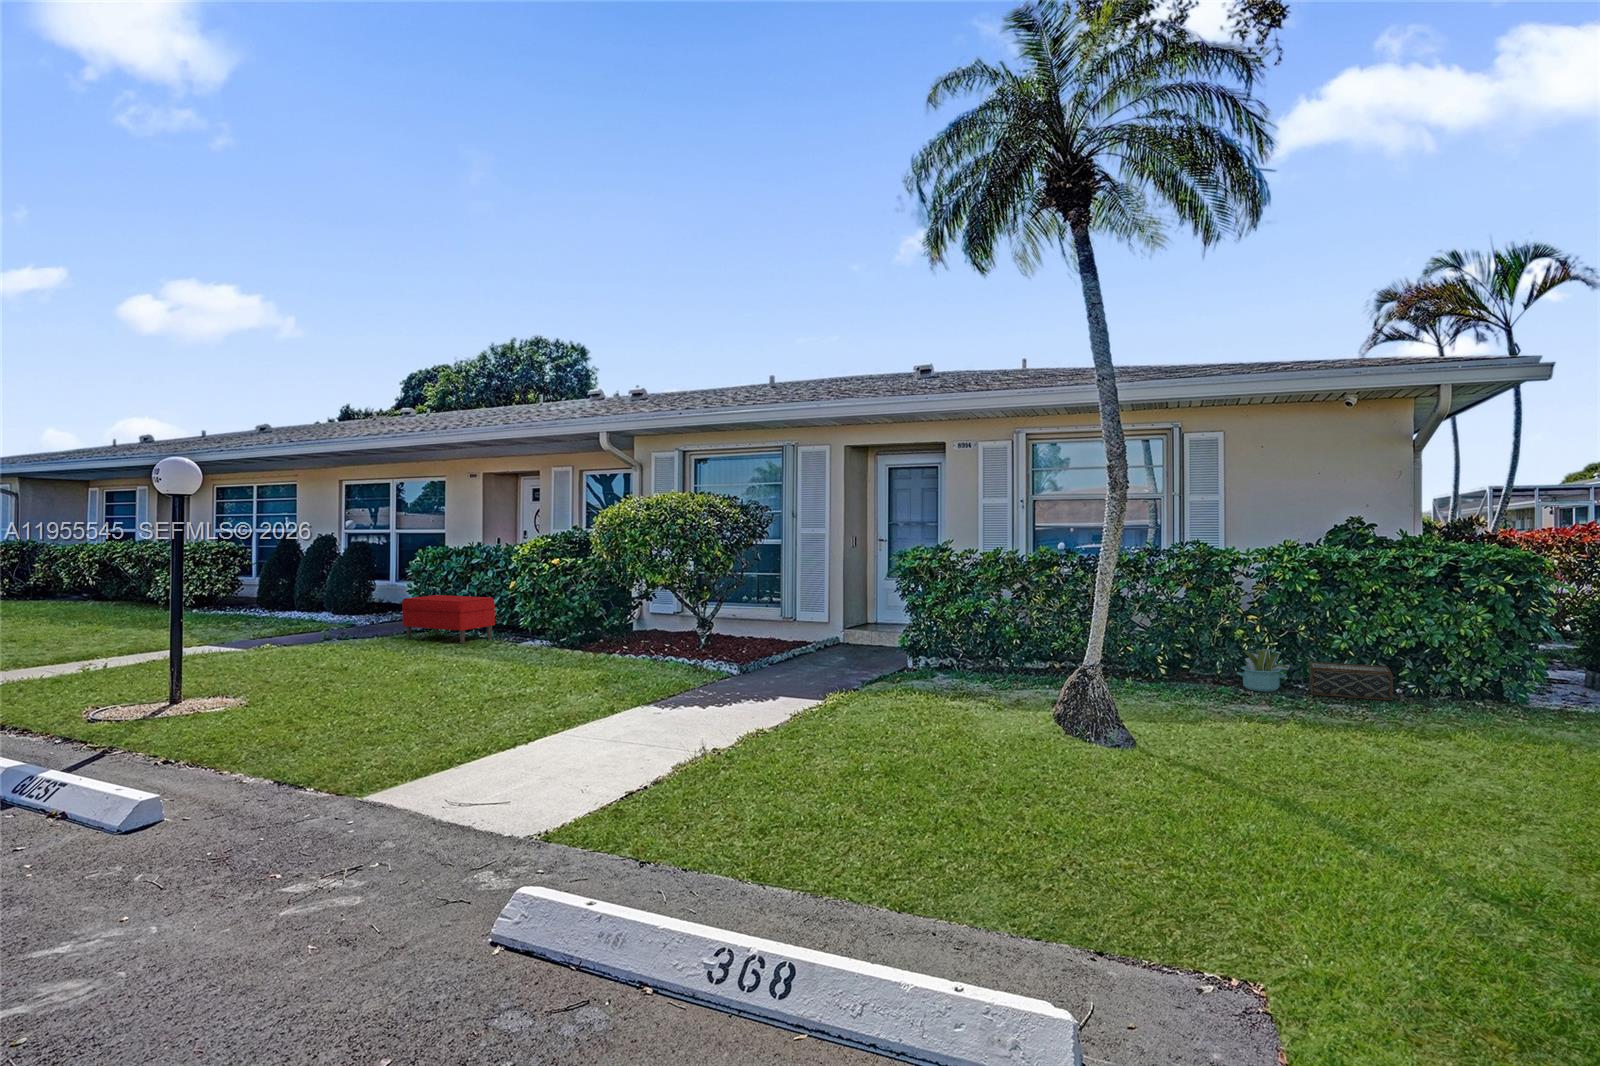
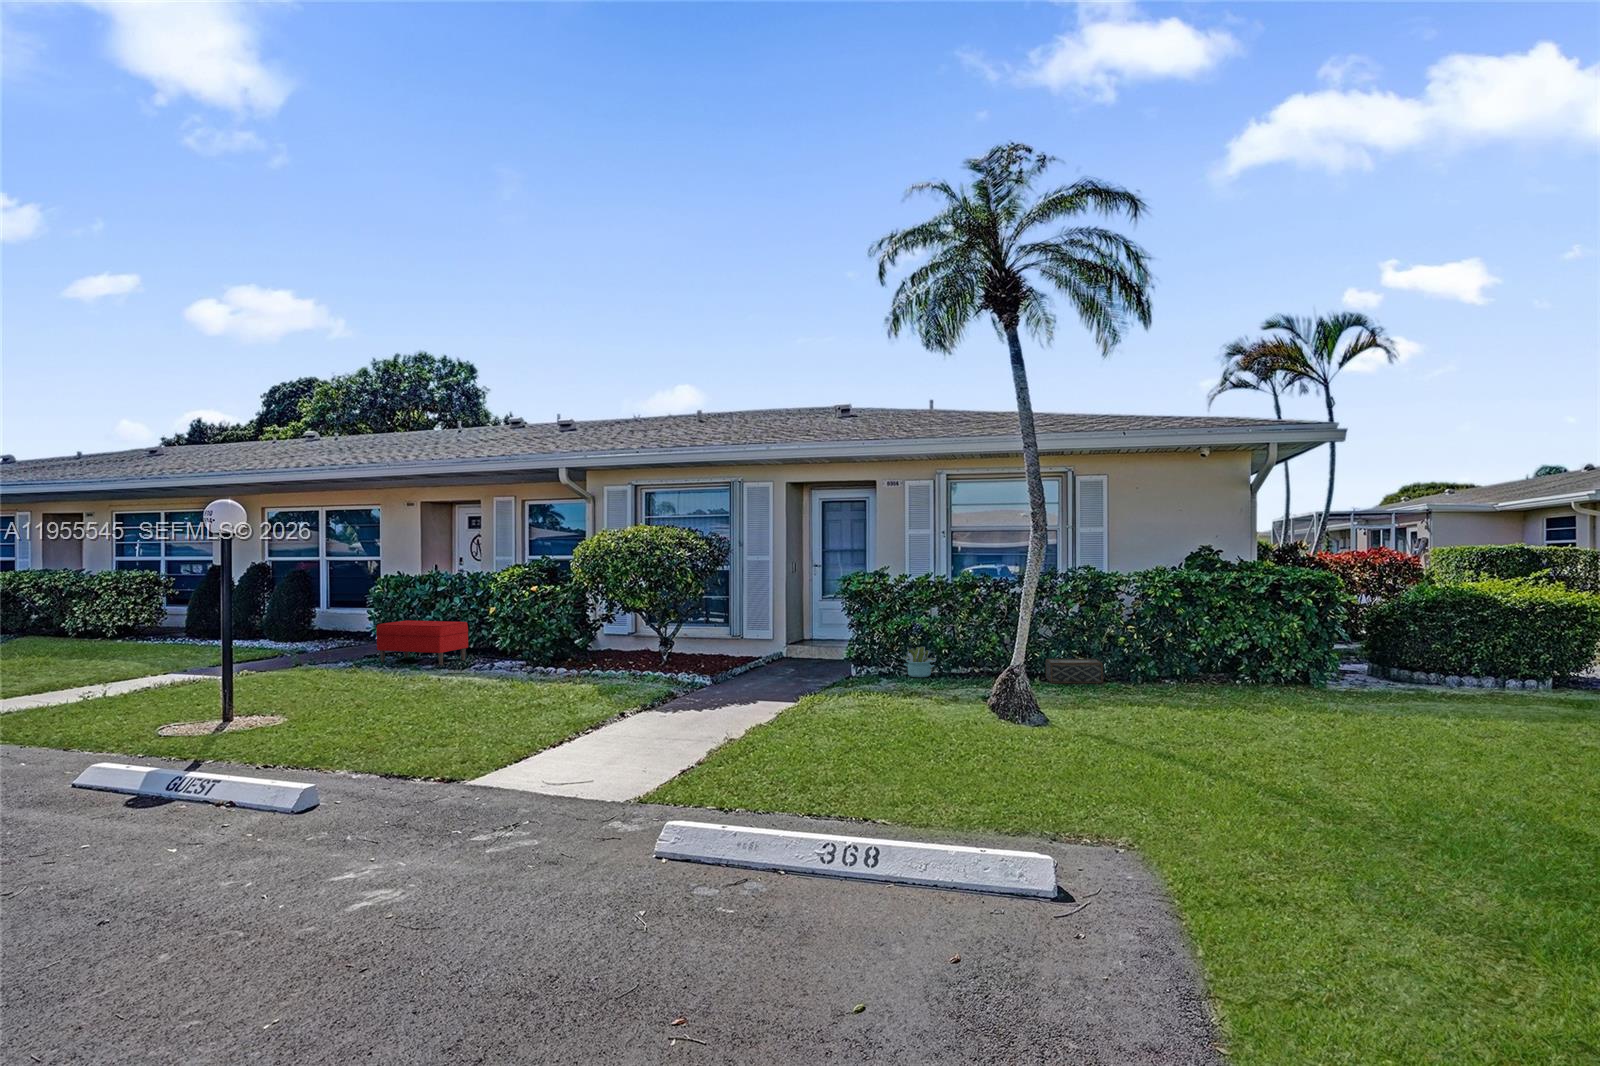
decorative plant: present [1237,649,1290,692] -> present [903,647,936,677]
woven basket: present [1309,662,1393,700] -> present [1046,659,1103,683]

